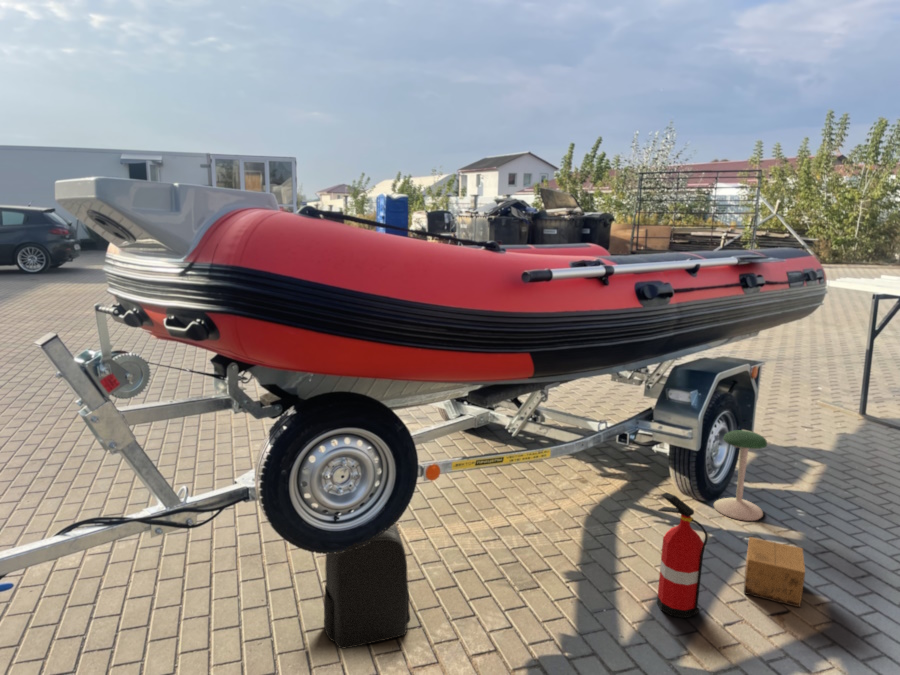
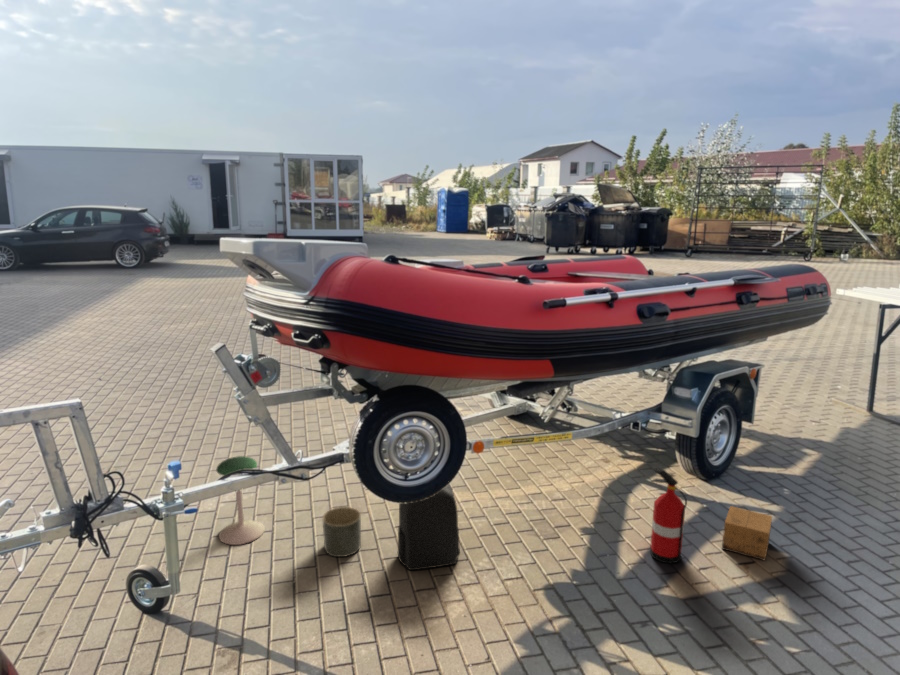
stool: present [714,430,767,521] -> present [216,456,265,545]
planter: none [216,561,272,633] -> present [322,507,361,557]

